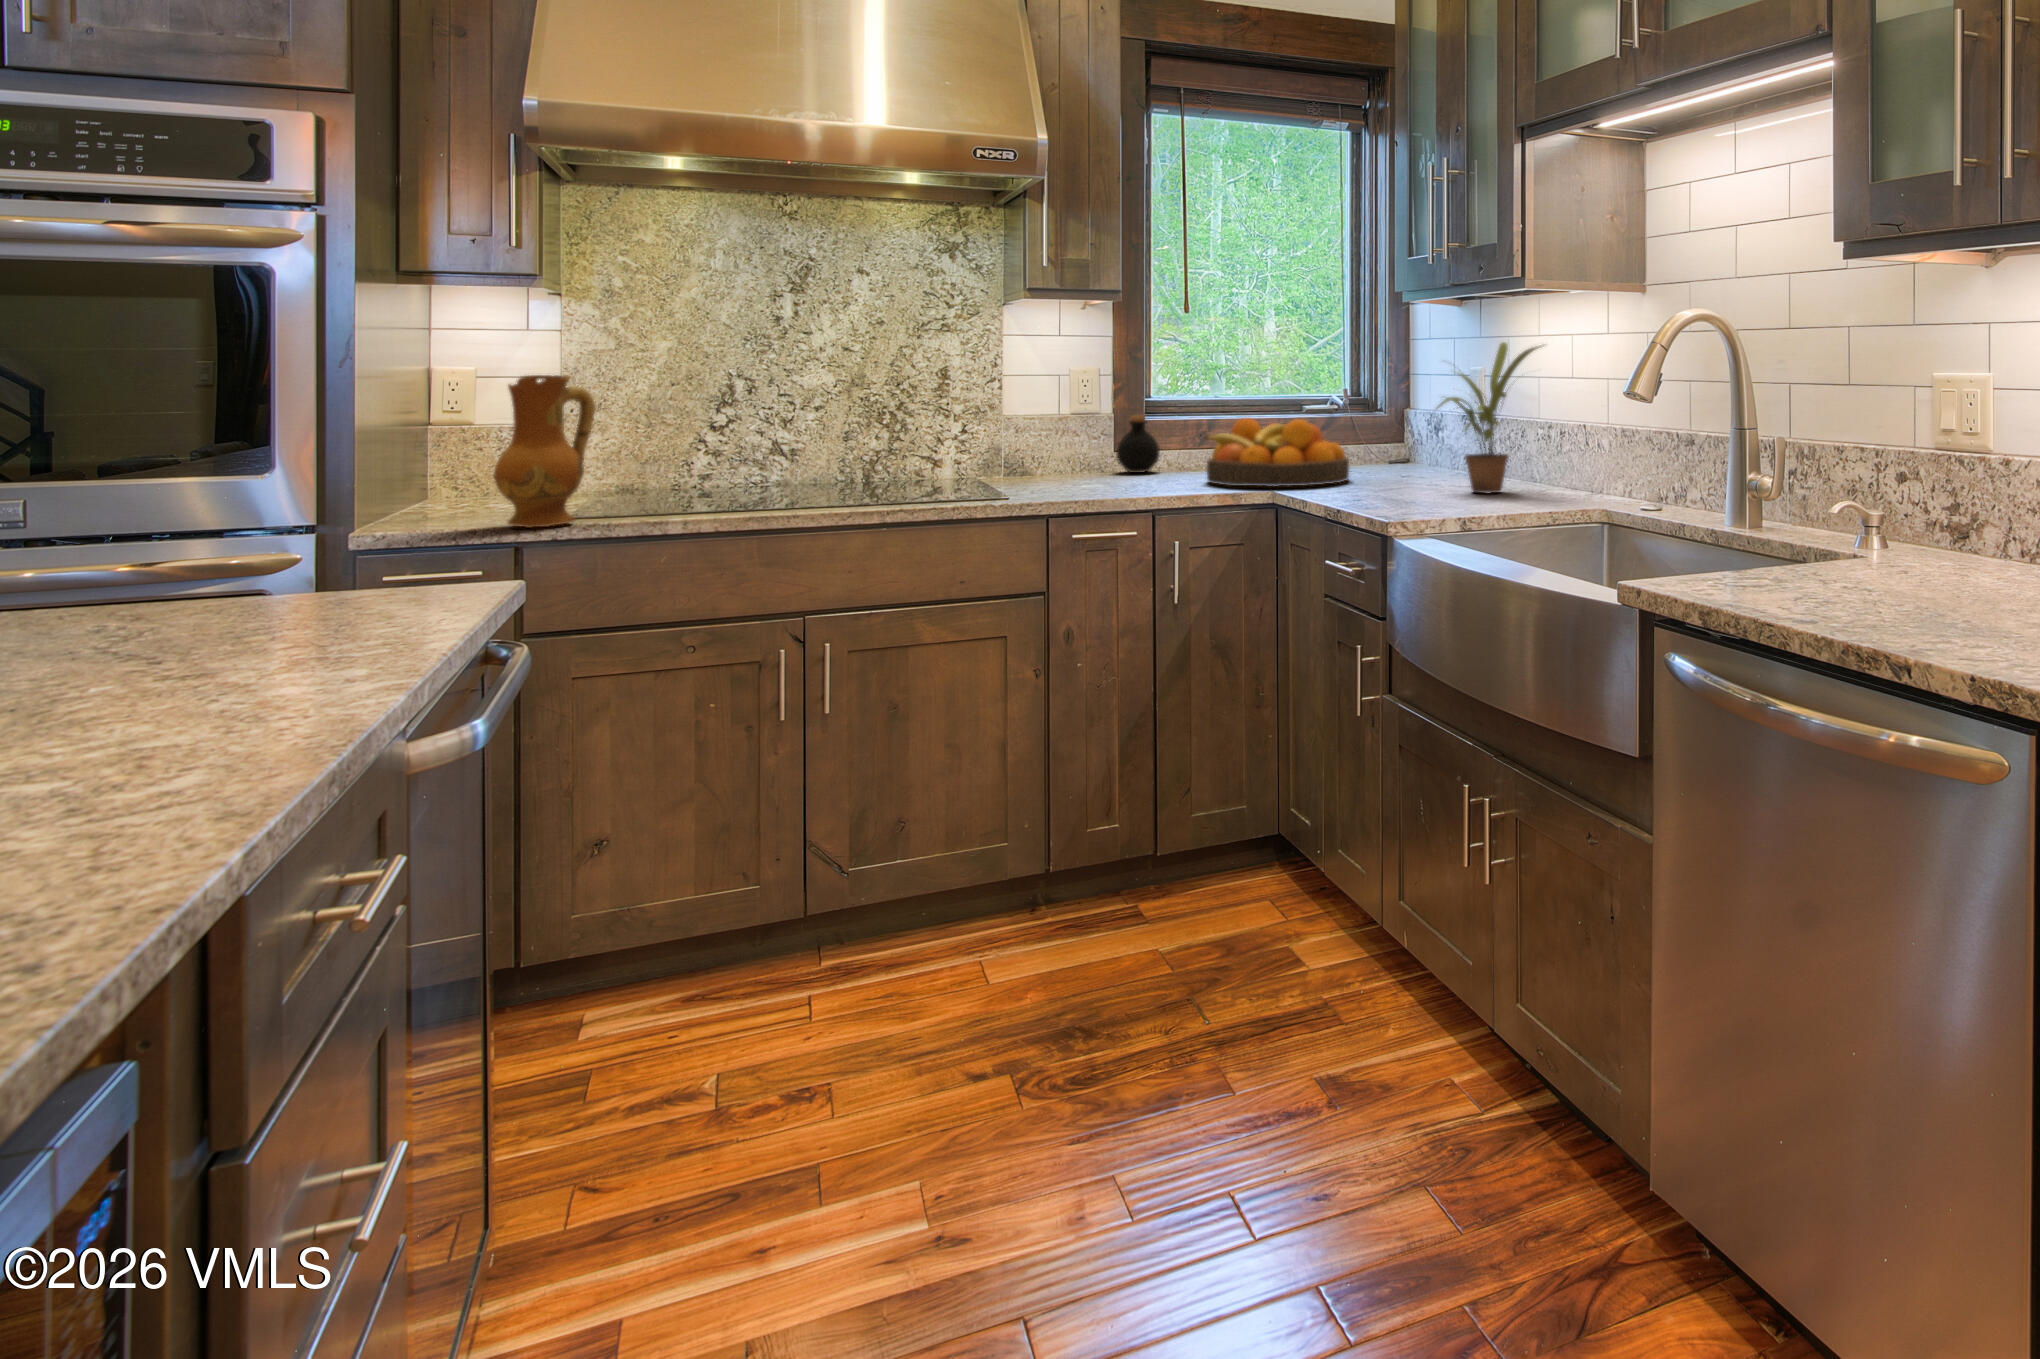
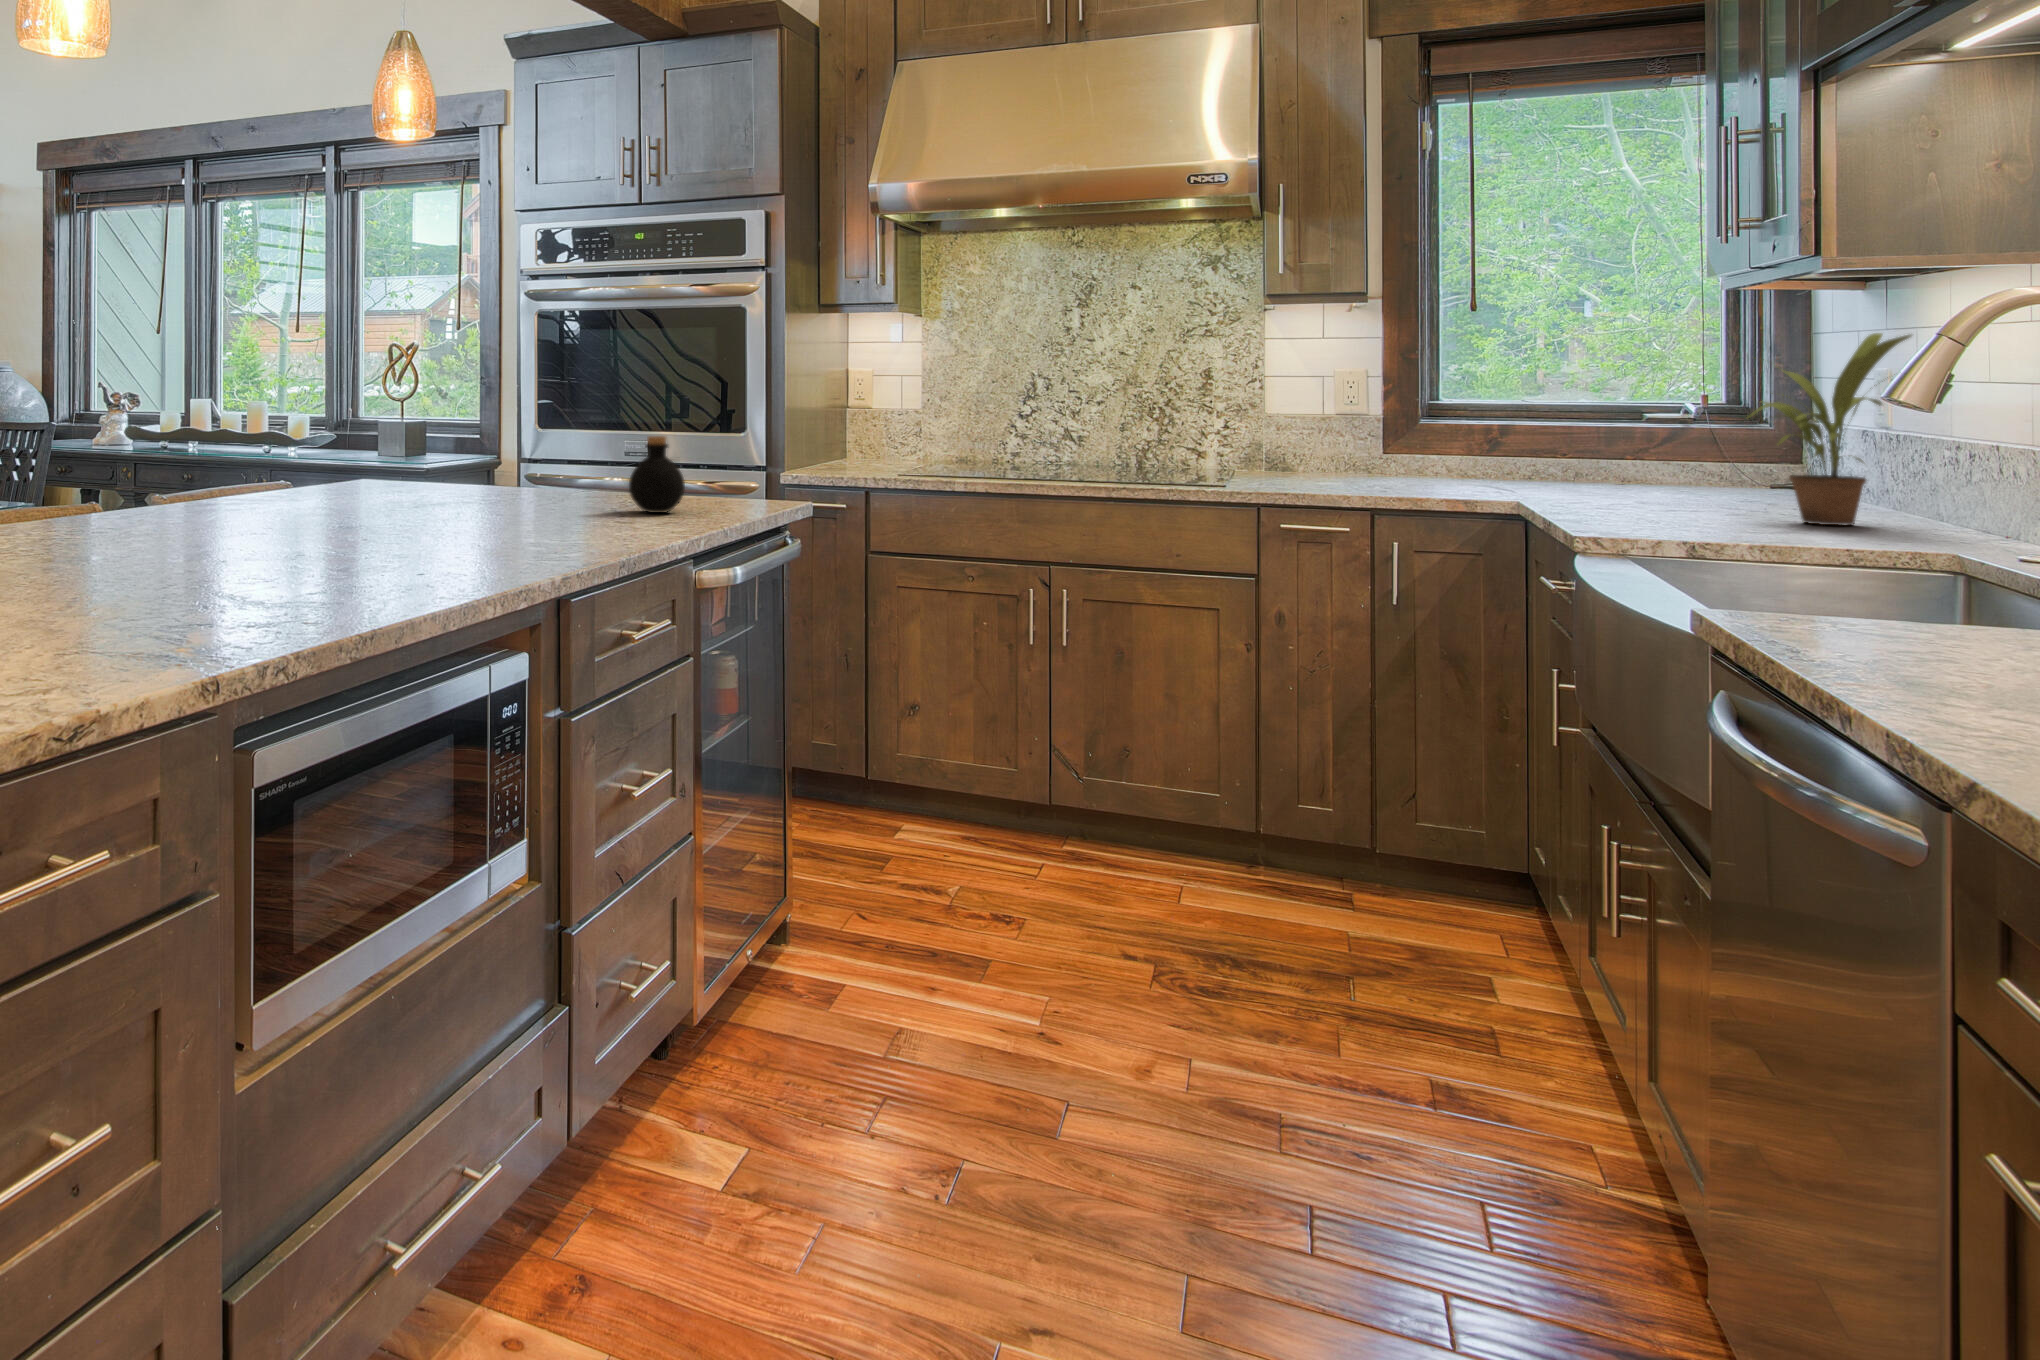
ceramic jug: present [494,375,595,528] -> none [856,375,916,480]
bottle: present [1116,415,1160,473] -> present [629,436,685,513]
fruit bowl: present [1204,418,1349,487] -> none [1456,423,1656,500]

